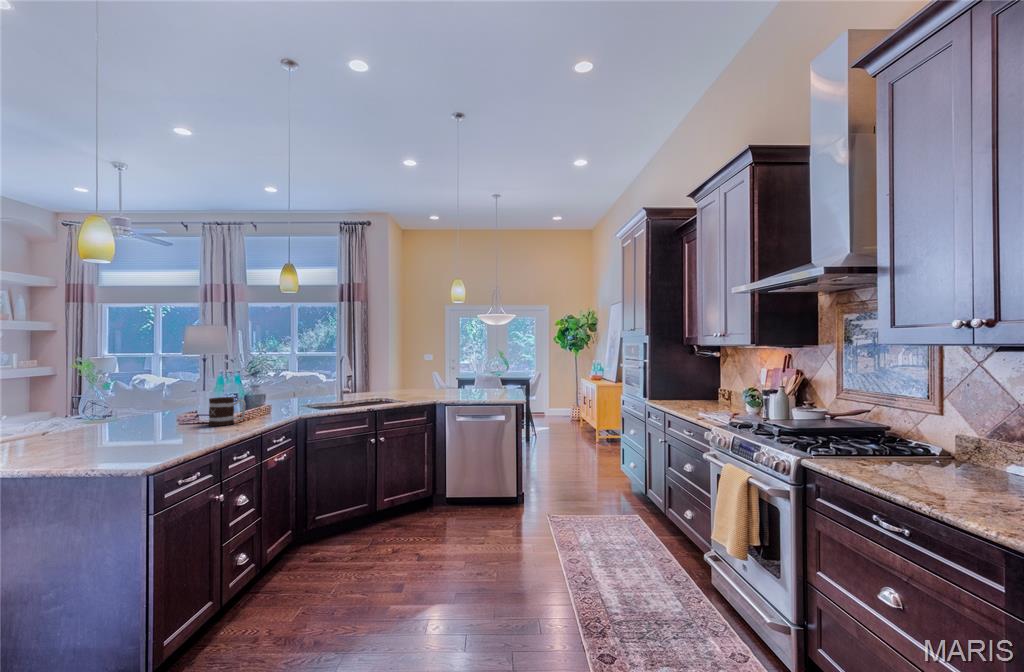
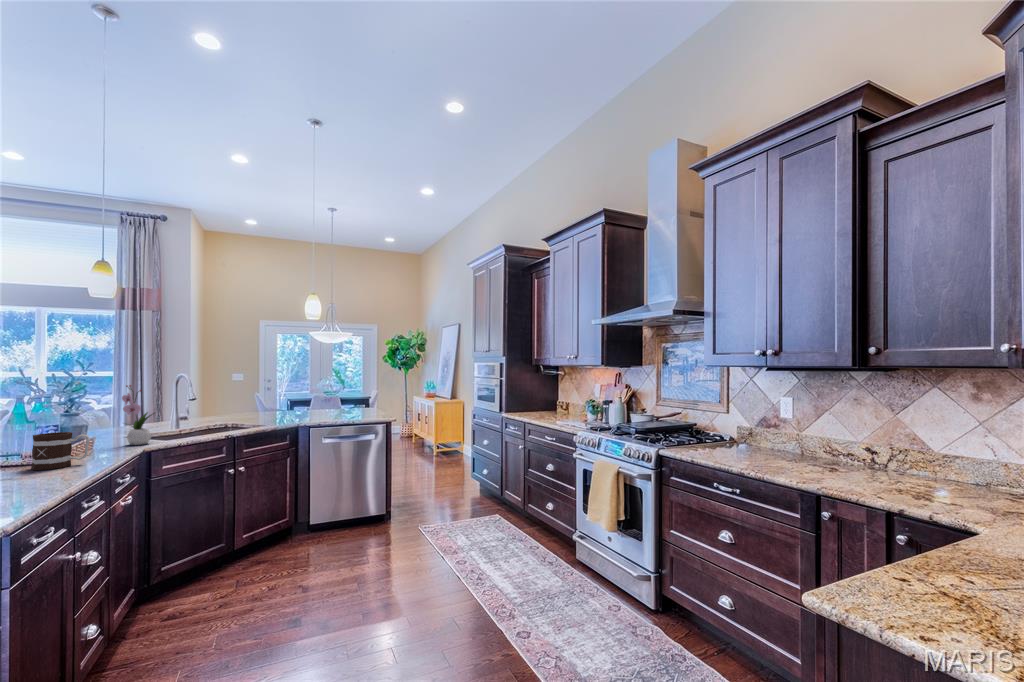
flower arrangement: none [285,361,309,412] -> present [122,385,153,445]

